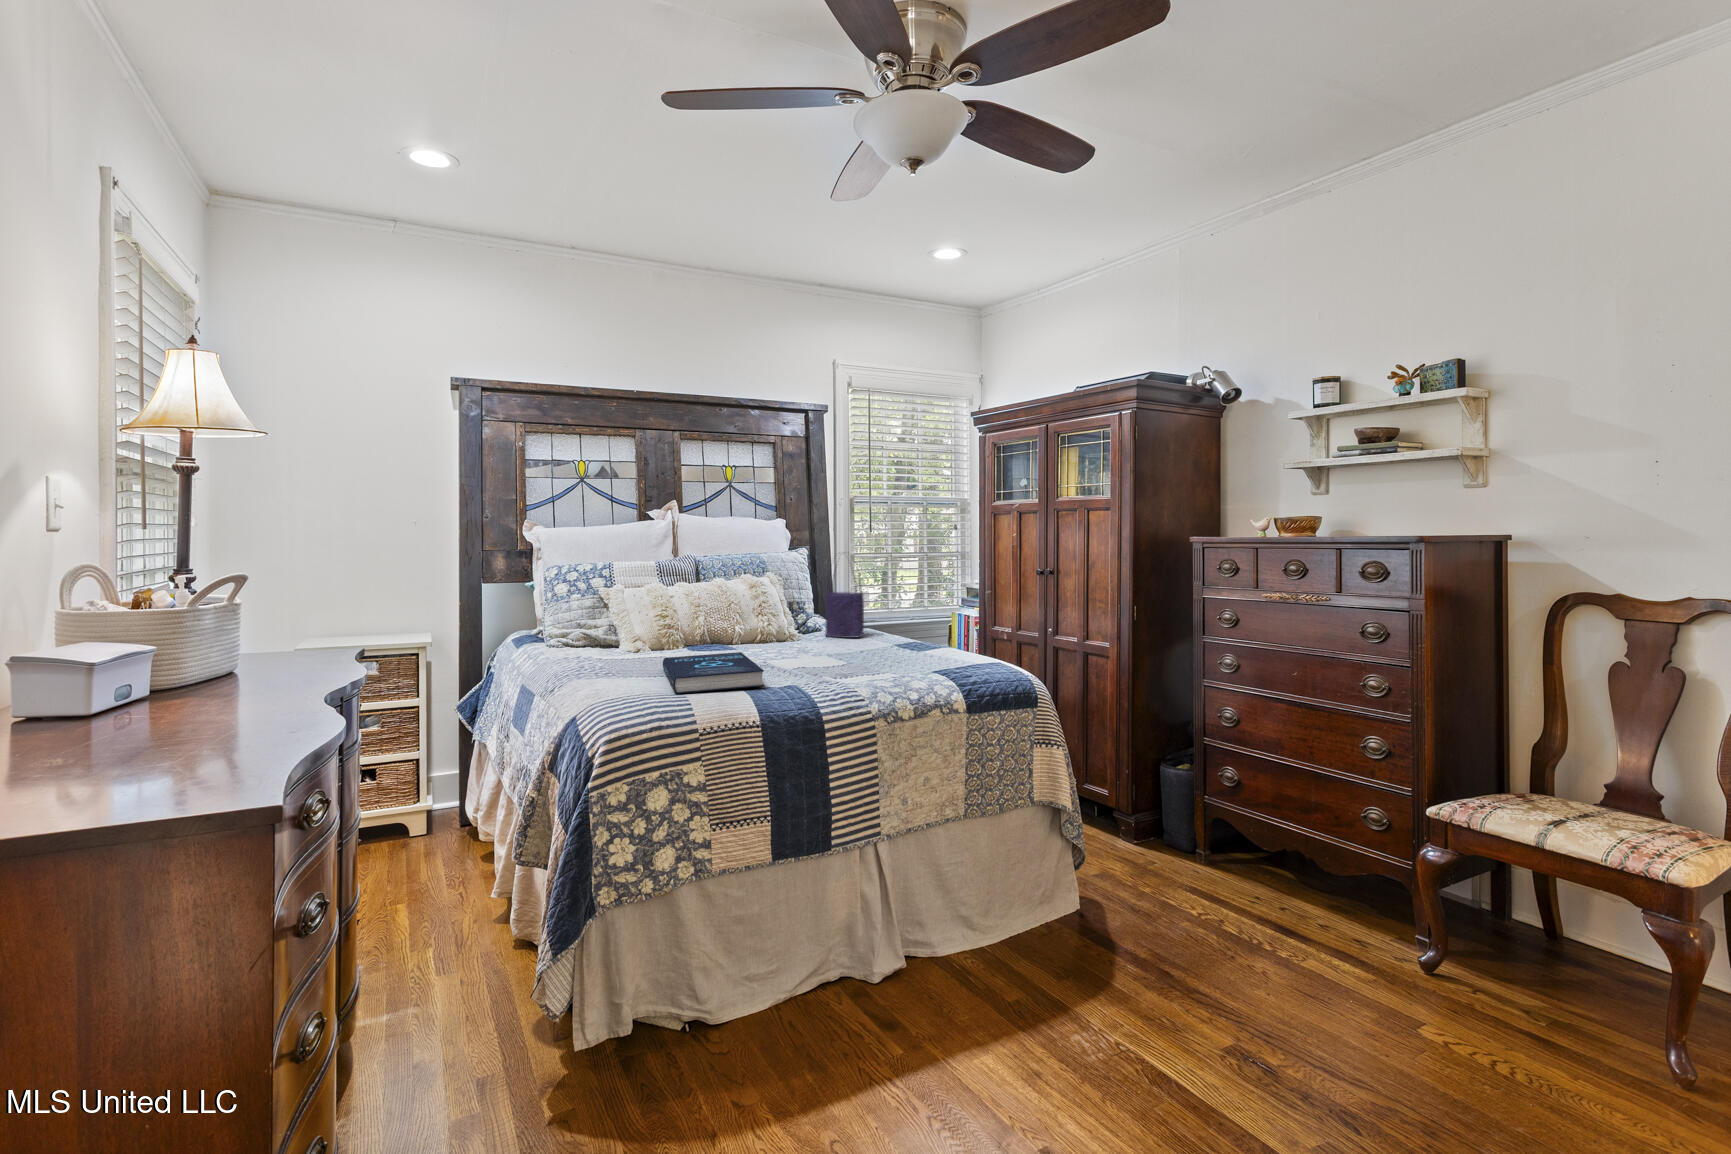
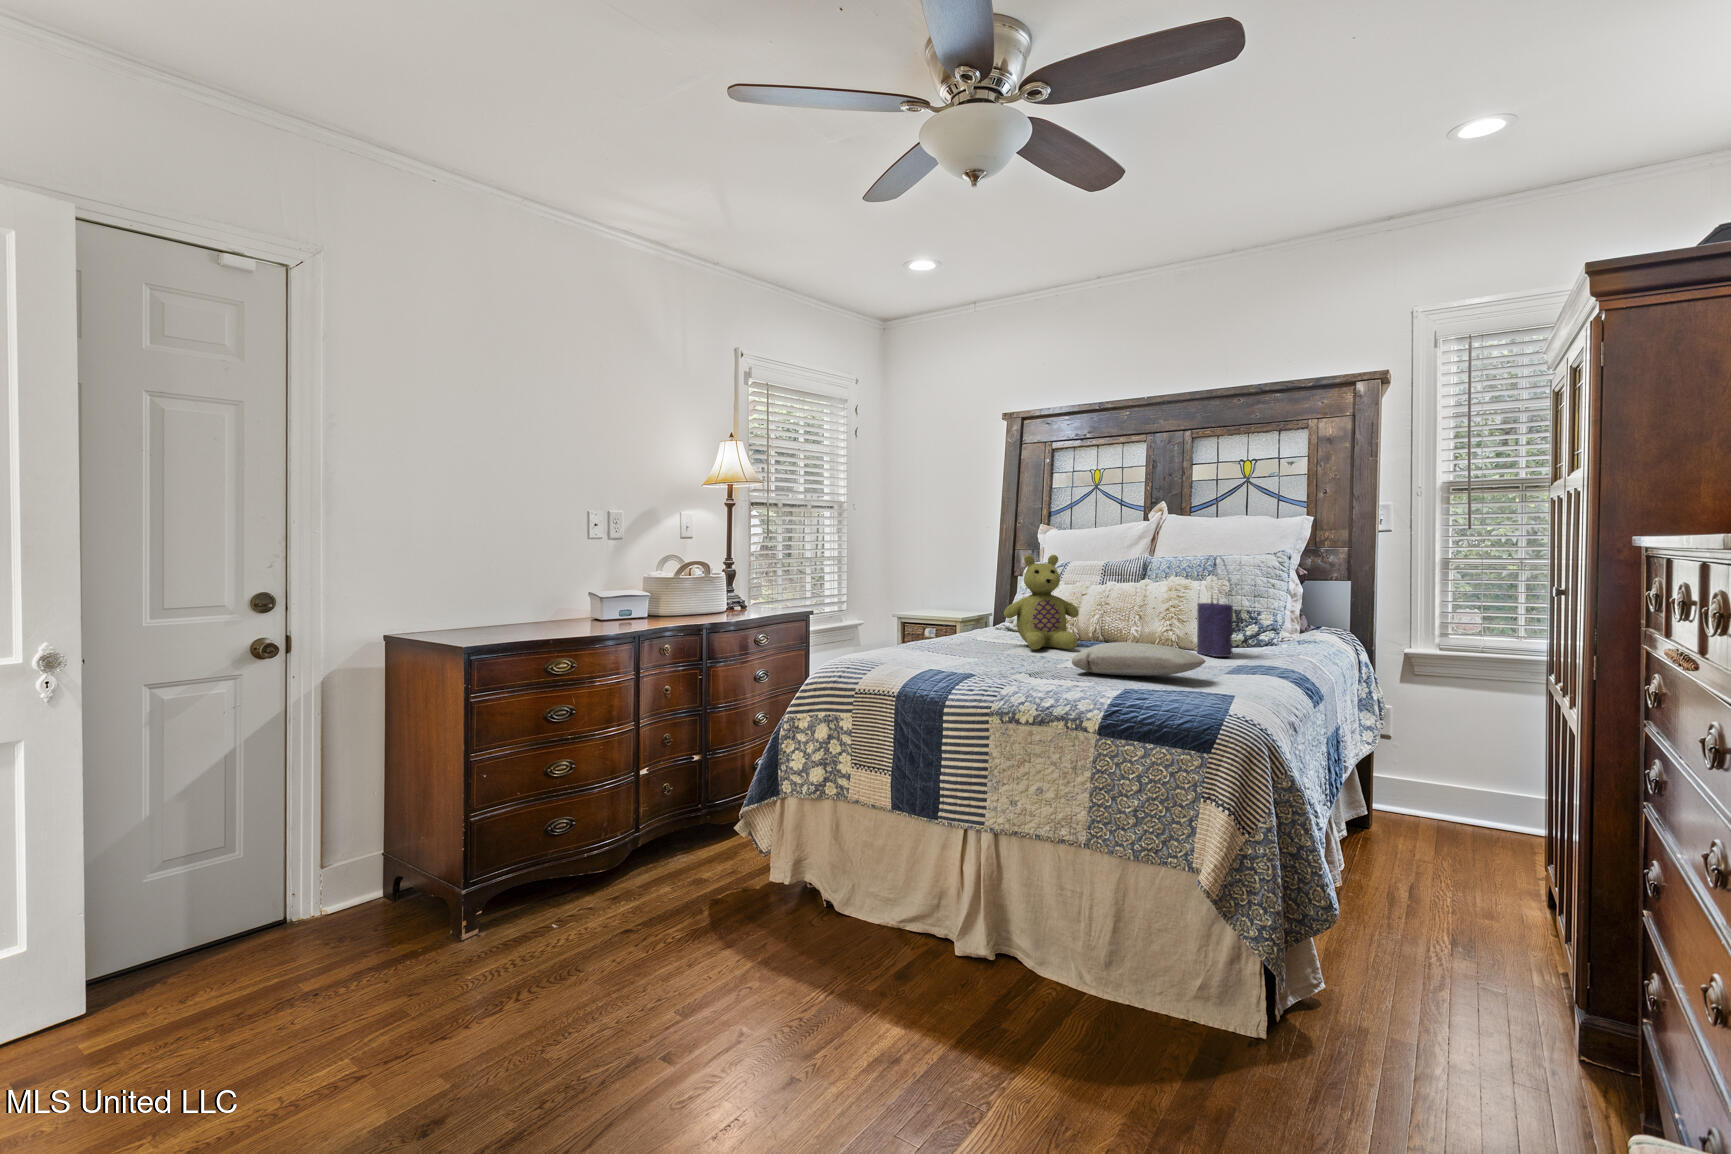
stuffed bear: none [680,555,758,654] -> present [1004,555,1079,650]
pillow: none [837,633,946,665] -> present [1072,642,1206,676]
book: present [663,652,764,694] -> none [886,641,1010,668]

